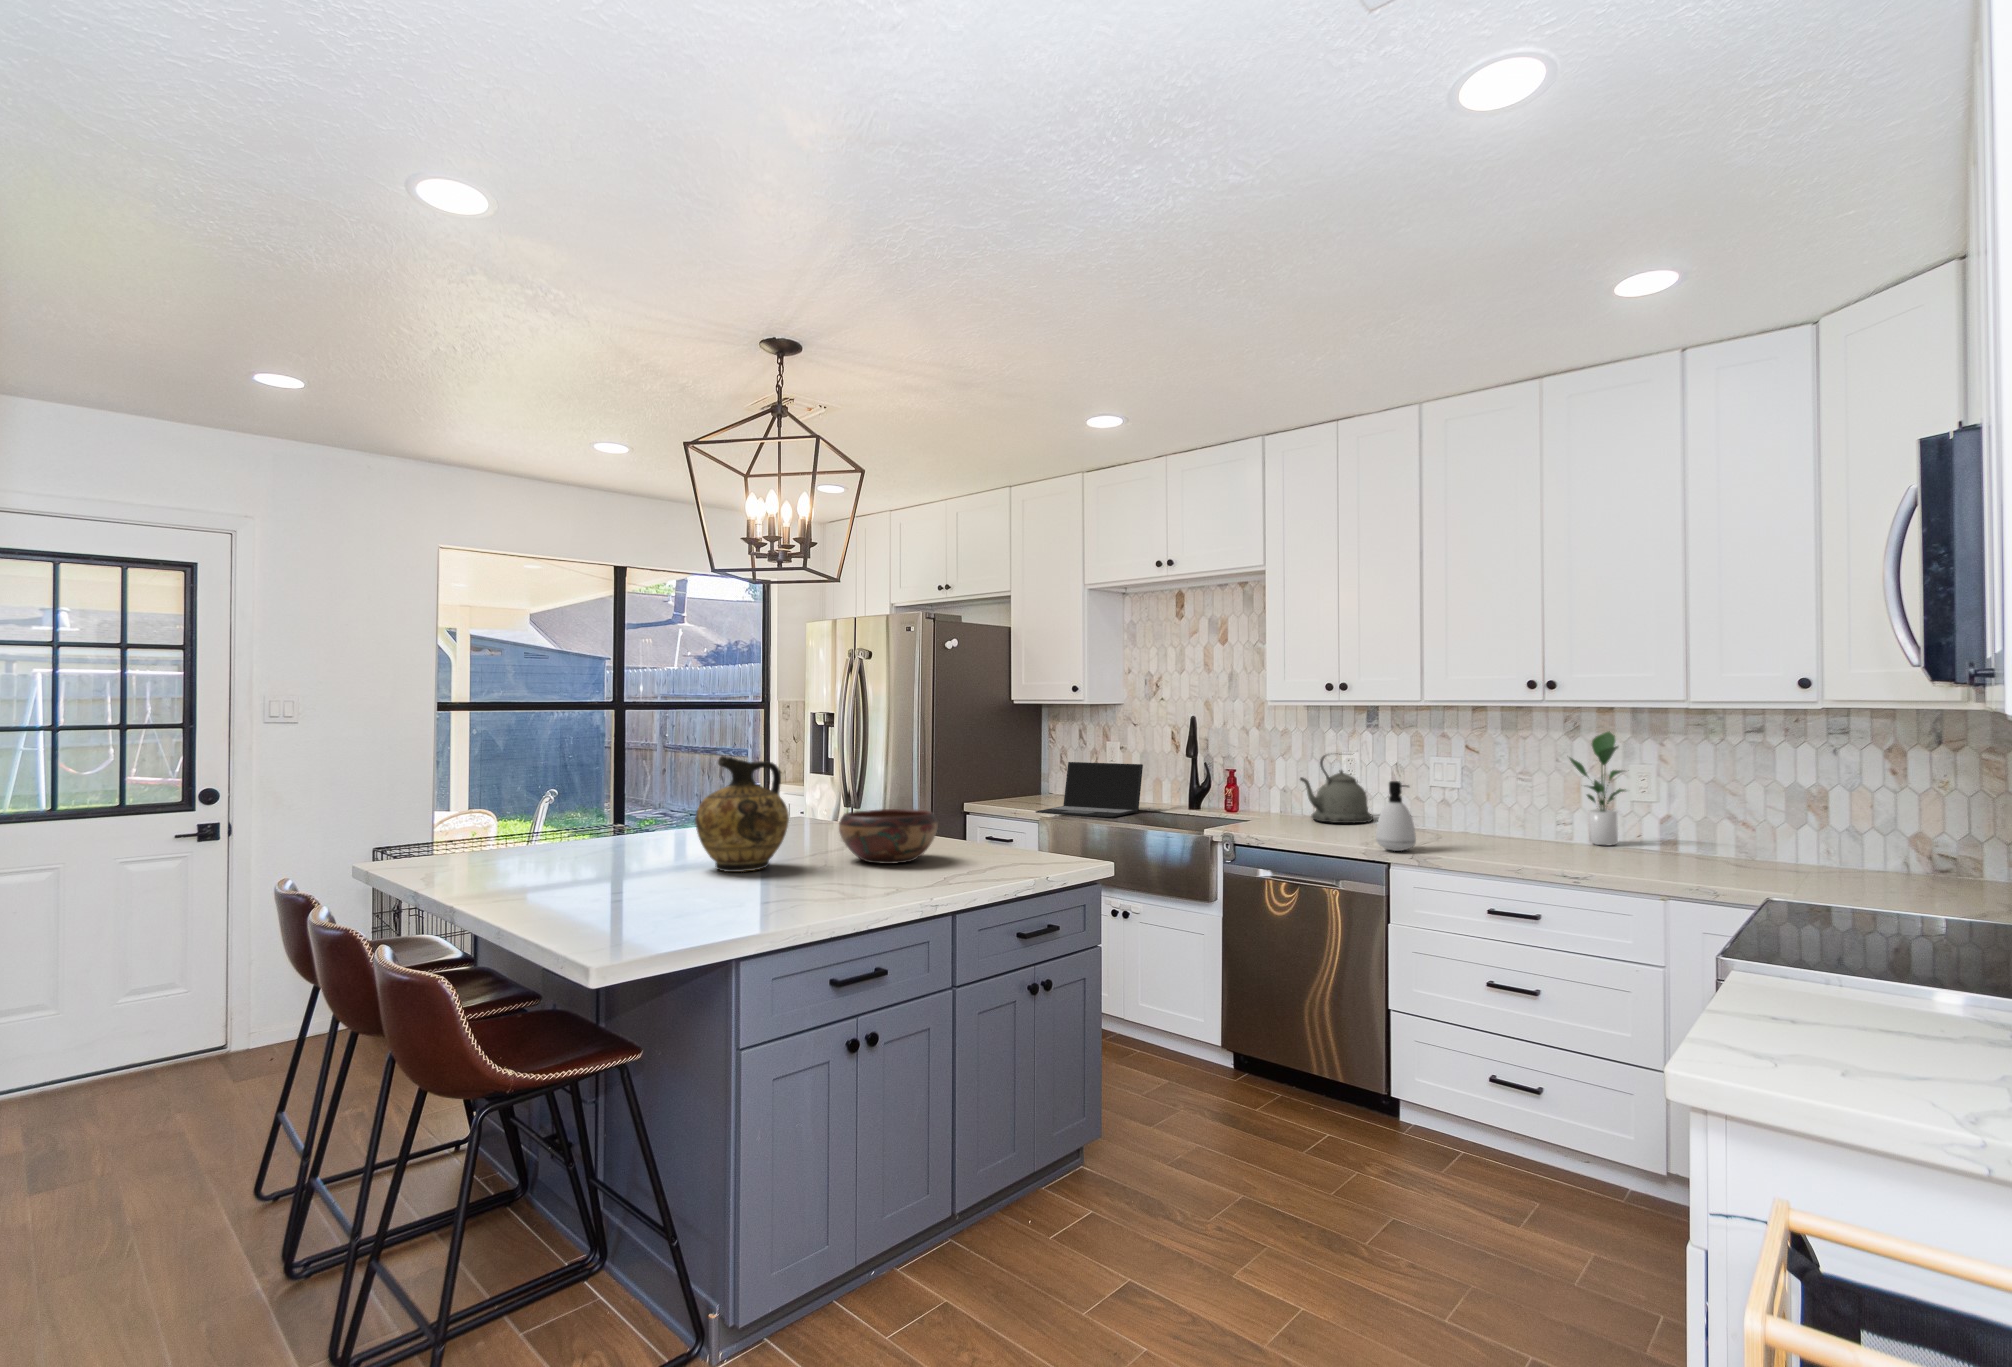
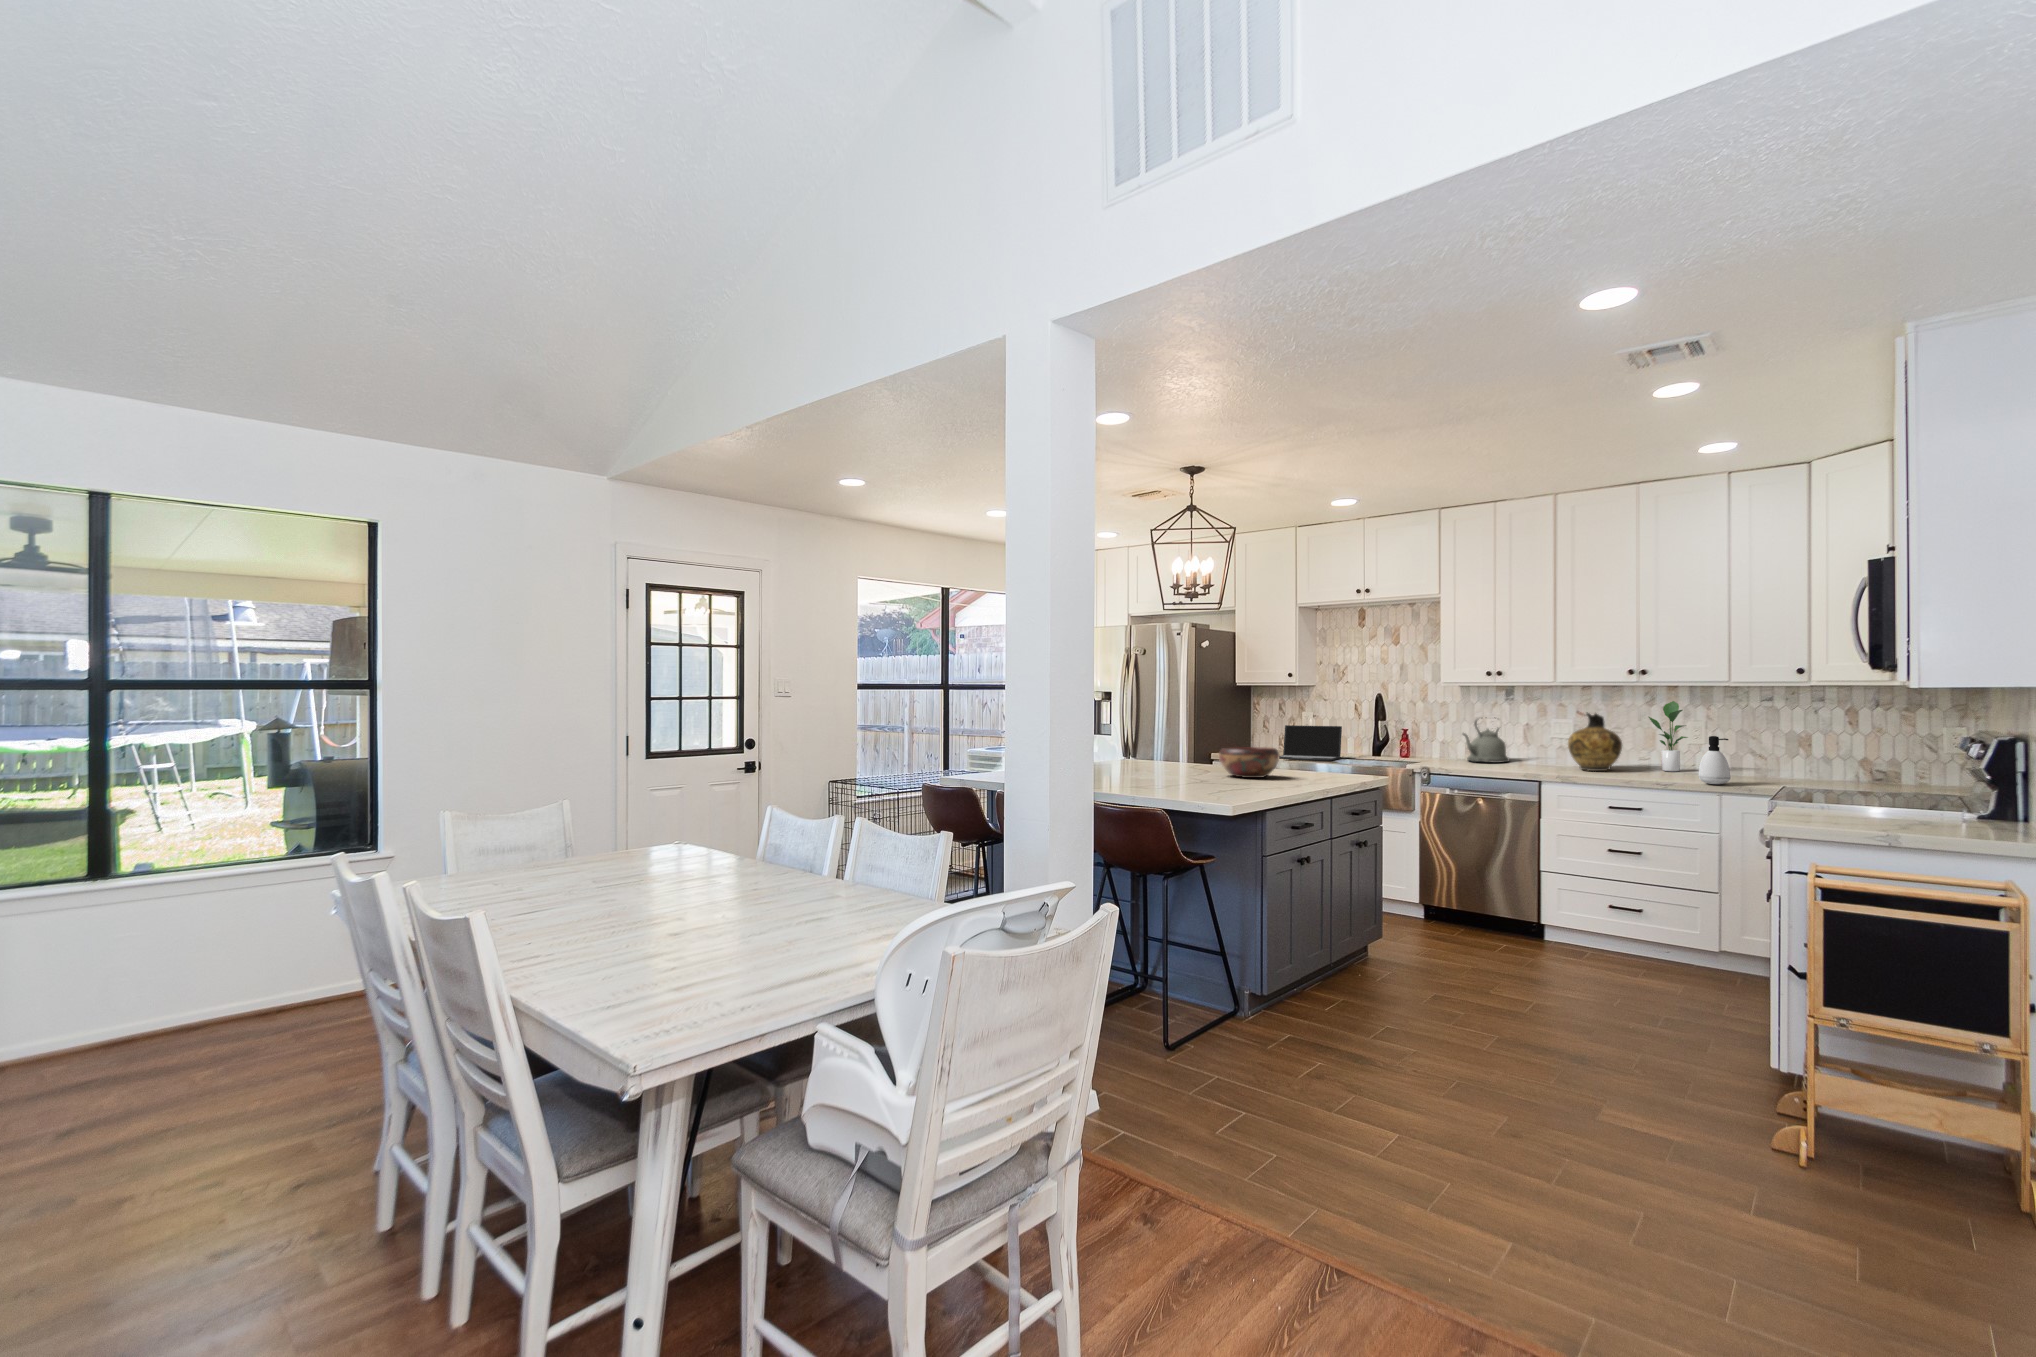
ceramic jug: present [695,756,789,872] -> present [1568,713,1622,771]
soap dispenser: present [1376,781,1416,851] -> present [1699,736,1730,784]

